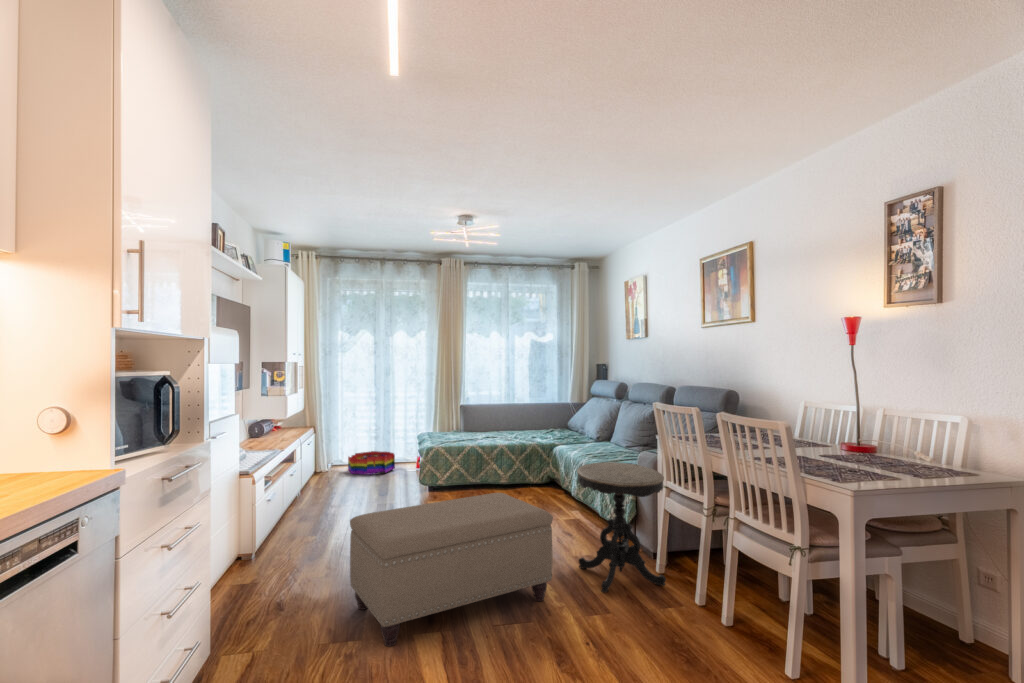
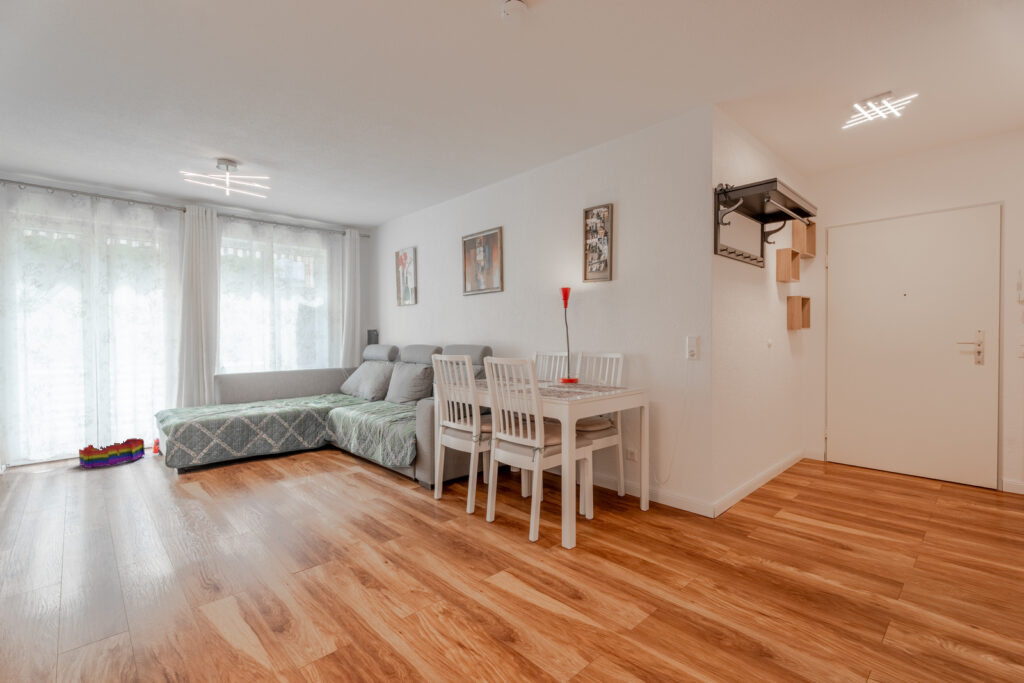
side table: present [577,462,666,593] -> none [365,413,443,519]
ottoman: present [350,493,553,647] -> none [128,452,351,610]

